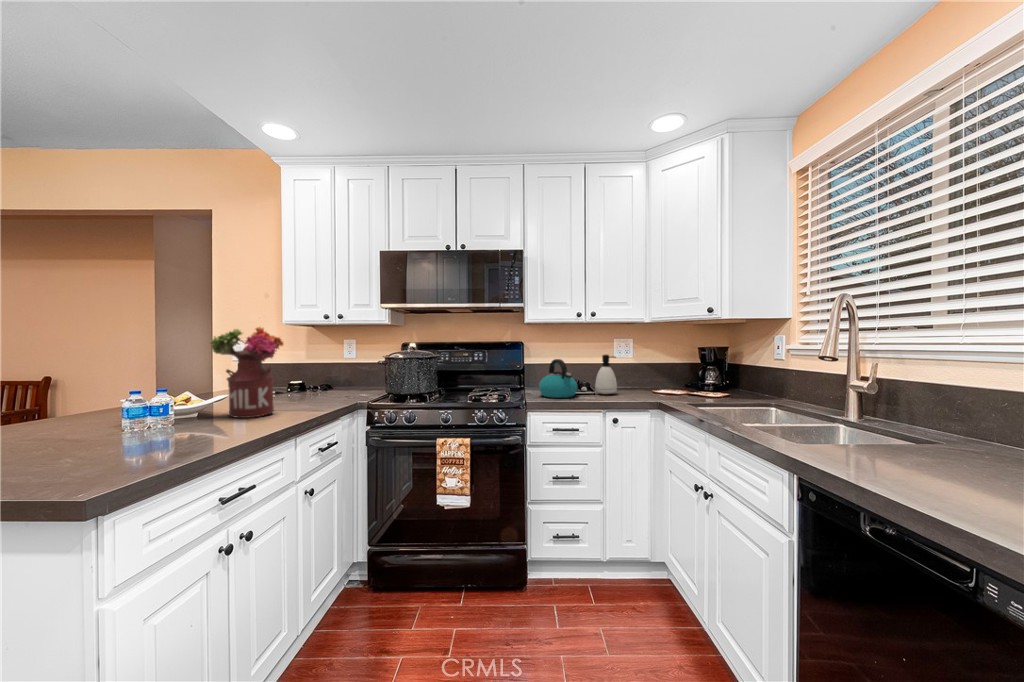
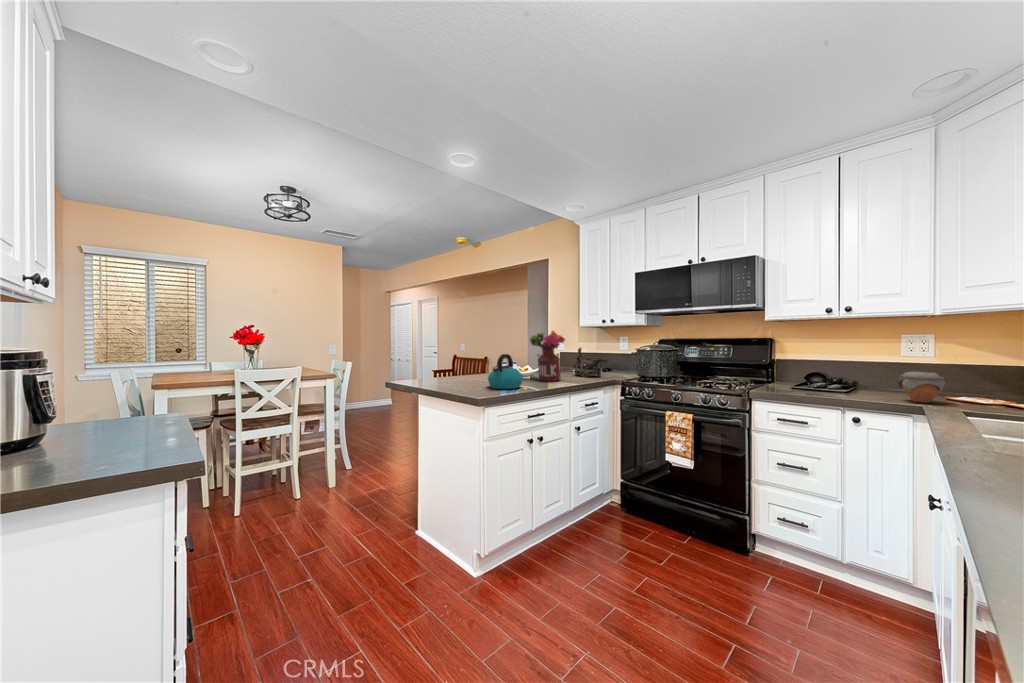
soap dispenser: present [595,355,617,394] -> none [849,351,881,394]
decorative bowl: none [282,356,343,403] -> present [574,348,607,377]
kettle: present [539,359,578,398] -> present [488,354,523,389]
jar: none [633,371,660,398] -> present [898,372,945,403]

